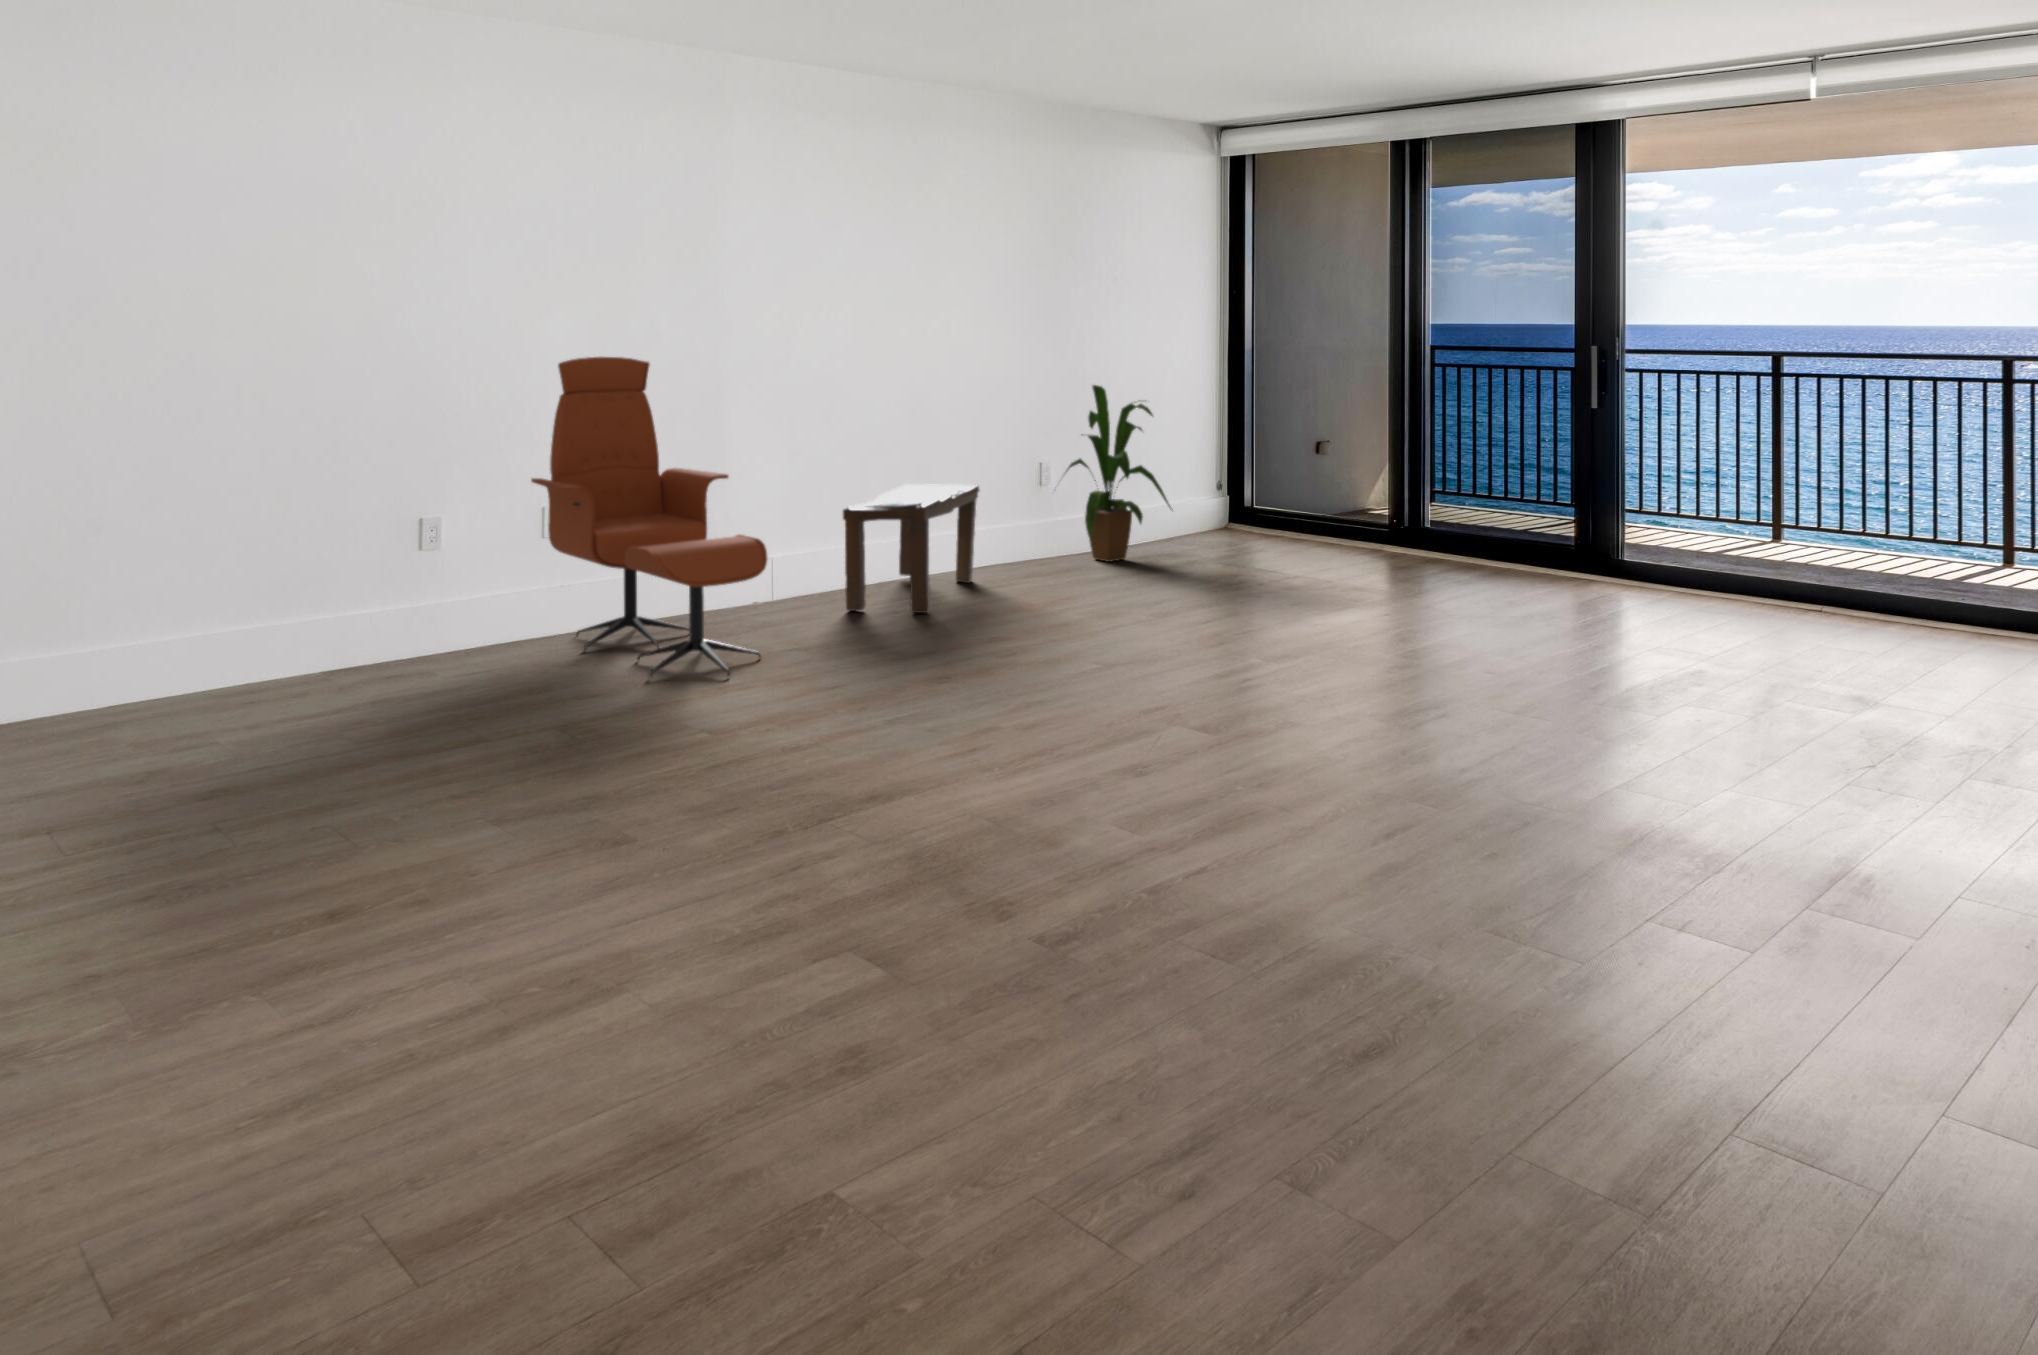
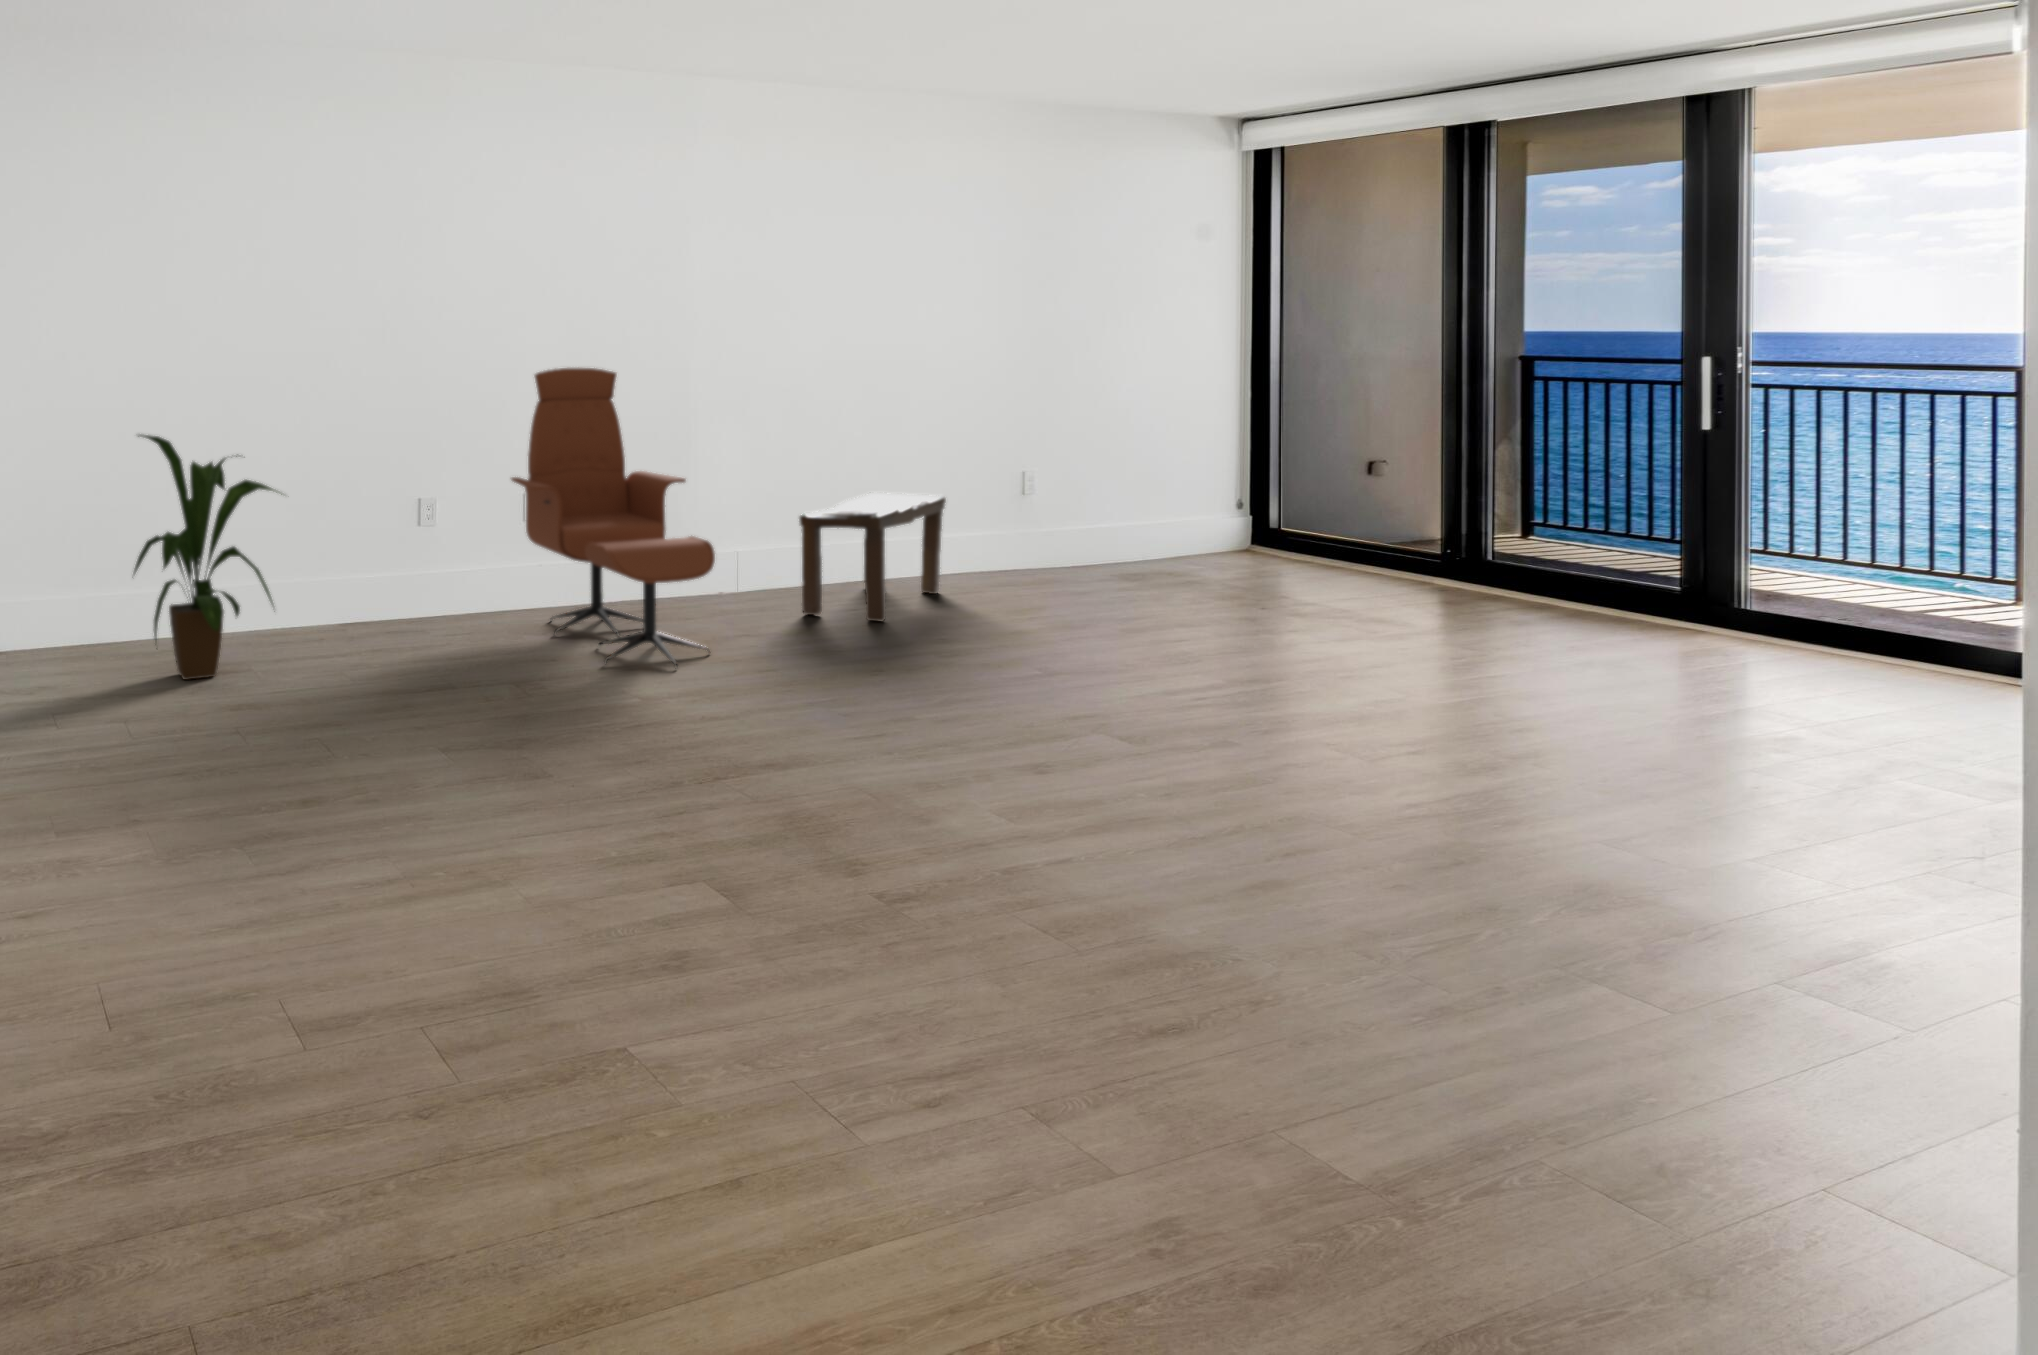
house plant: present [1067,385,1171,562] -> present [134,435,282,680]

